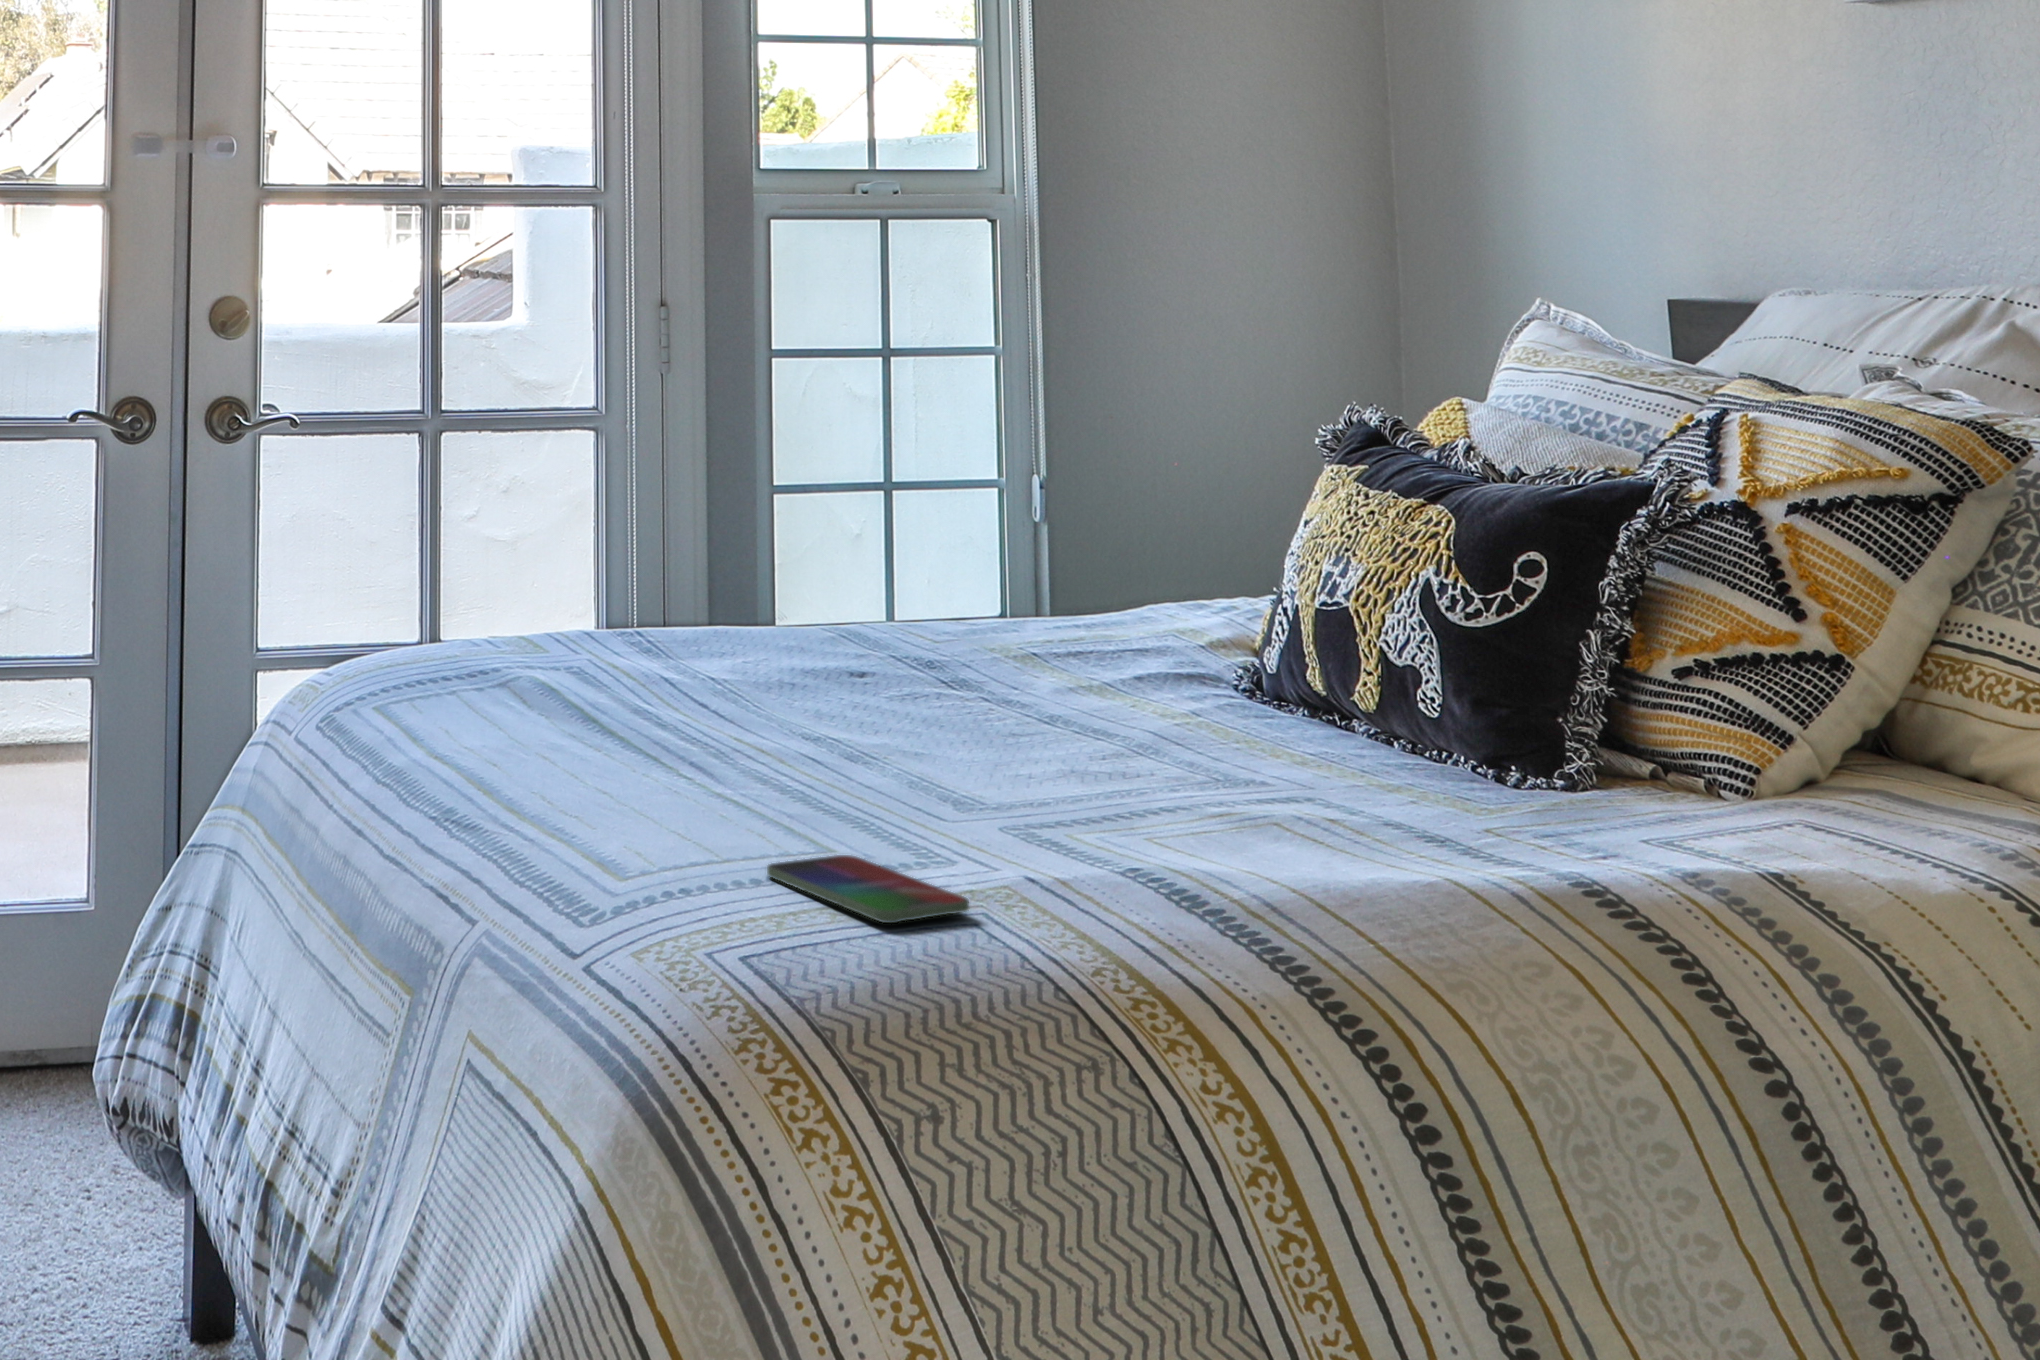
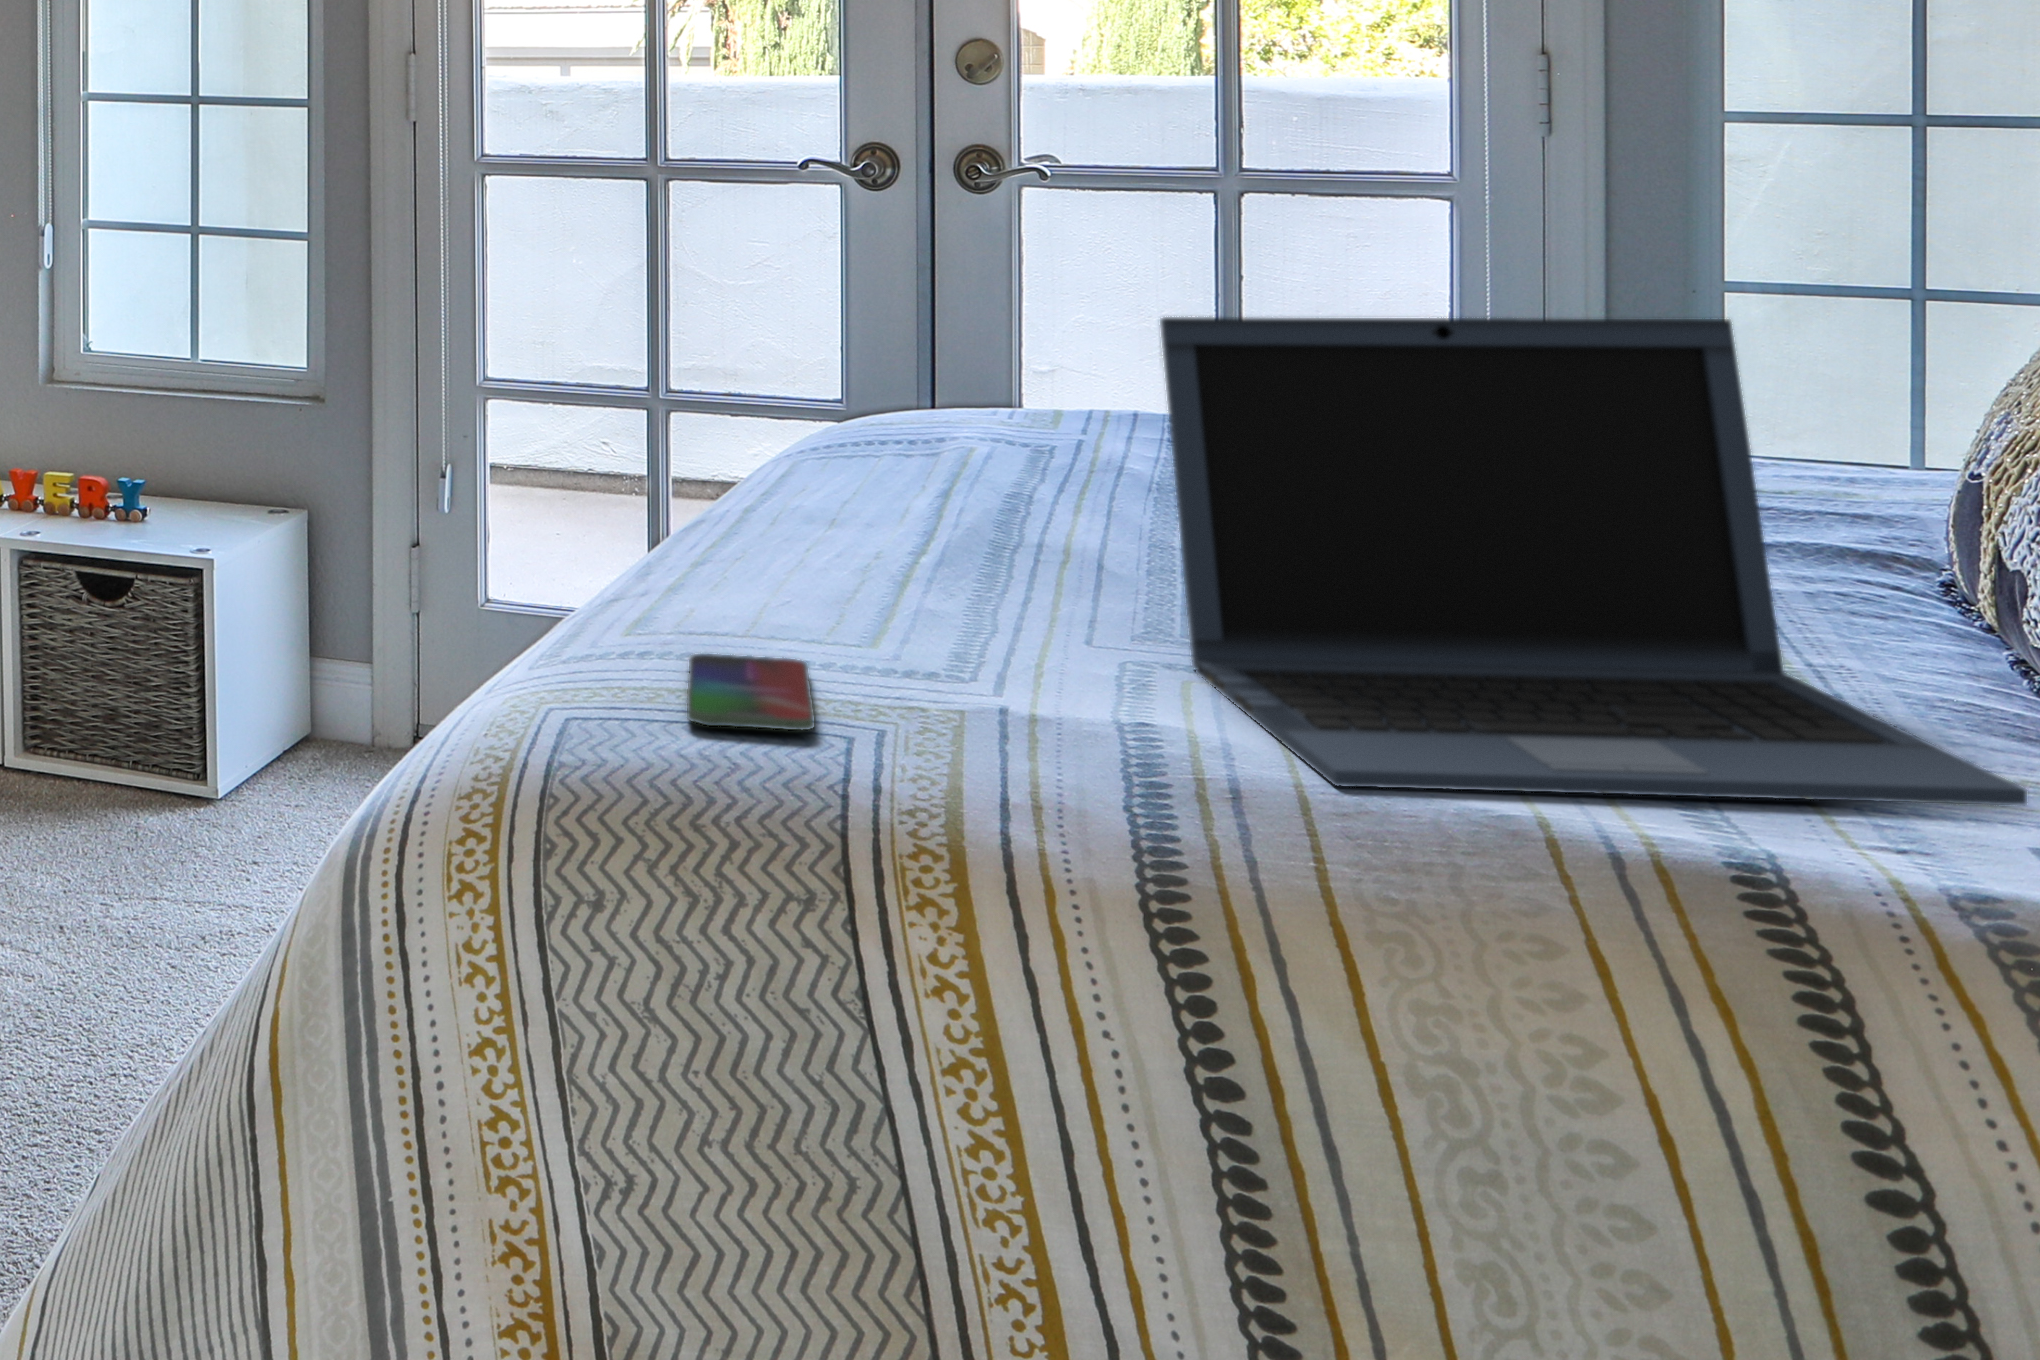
laptop: none [996,484,1605,882] -> present [1160,317,2027,806]

